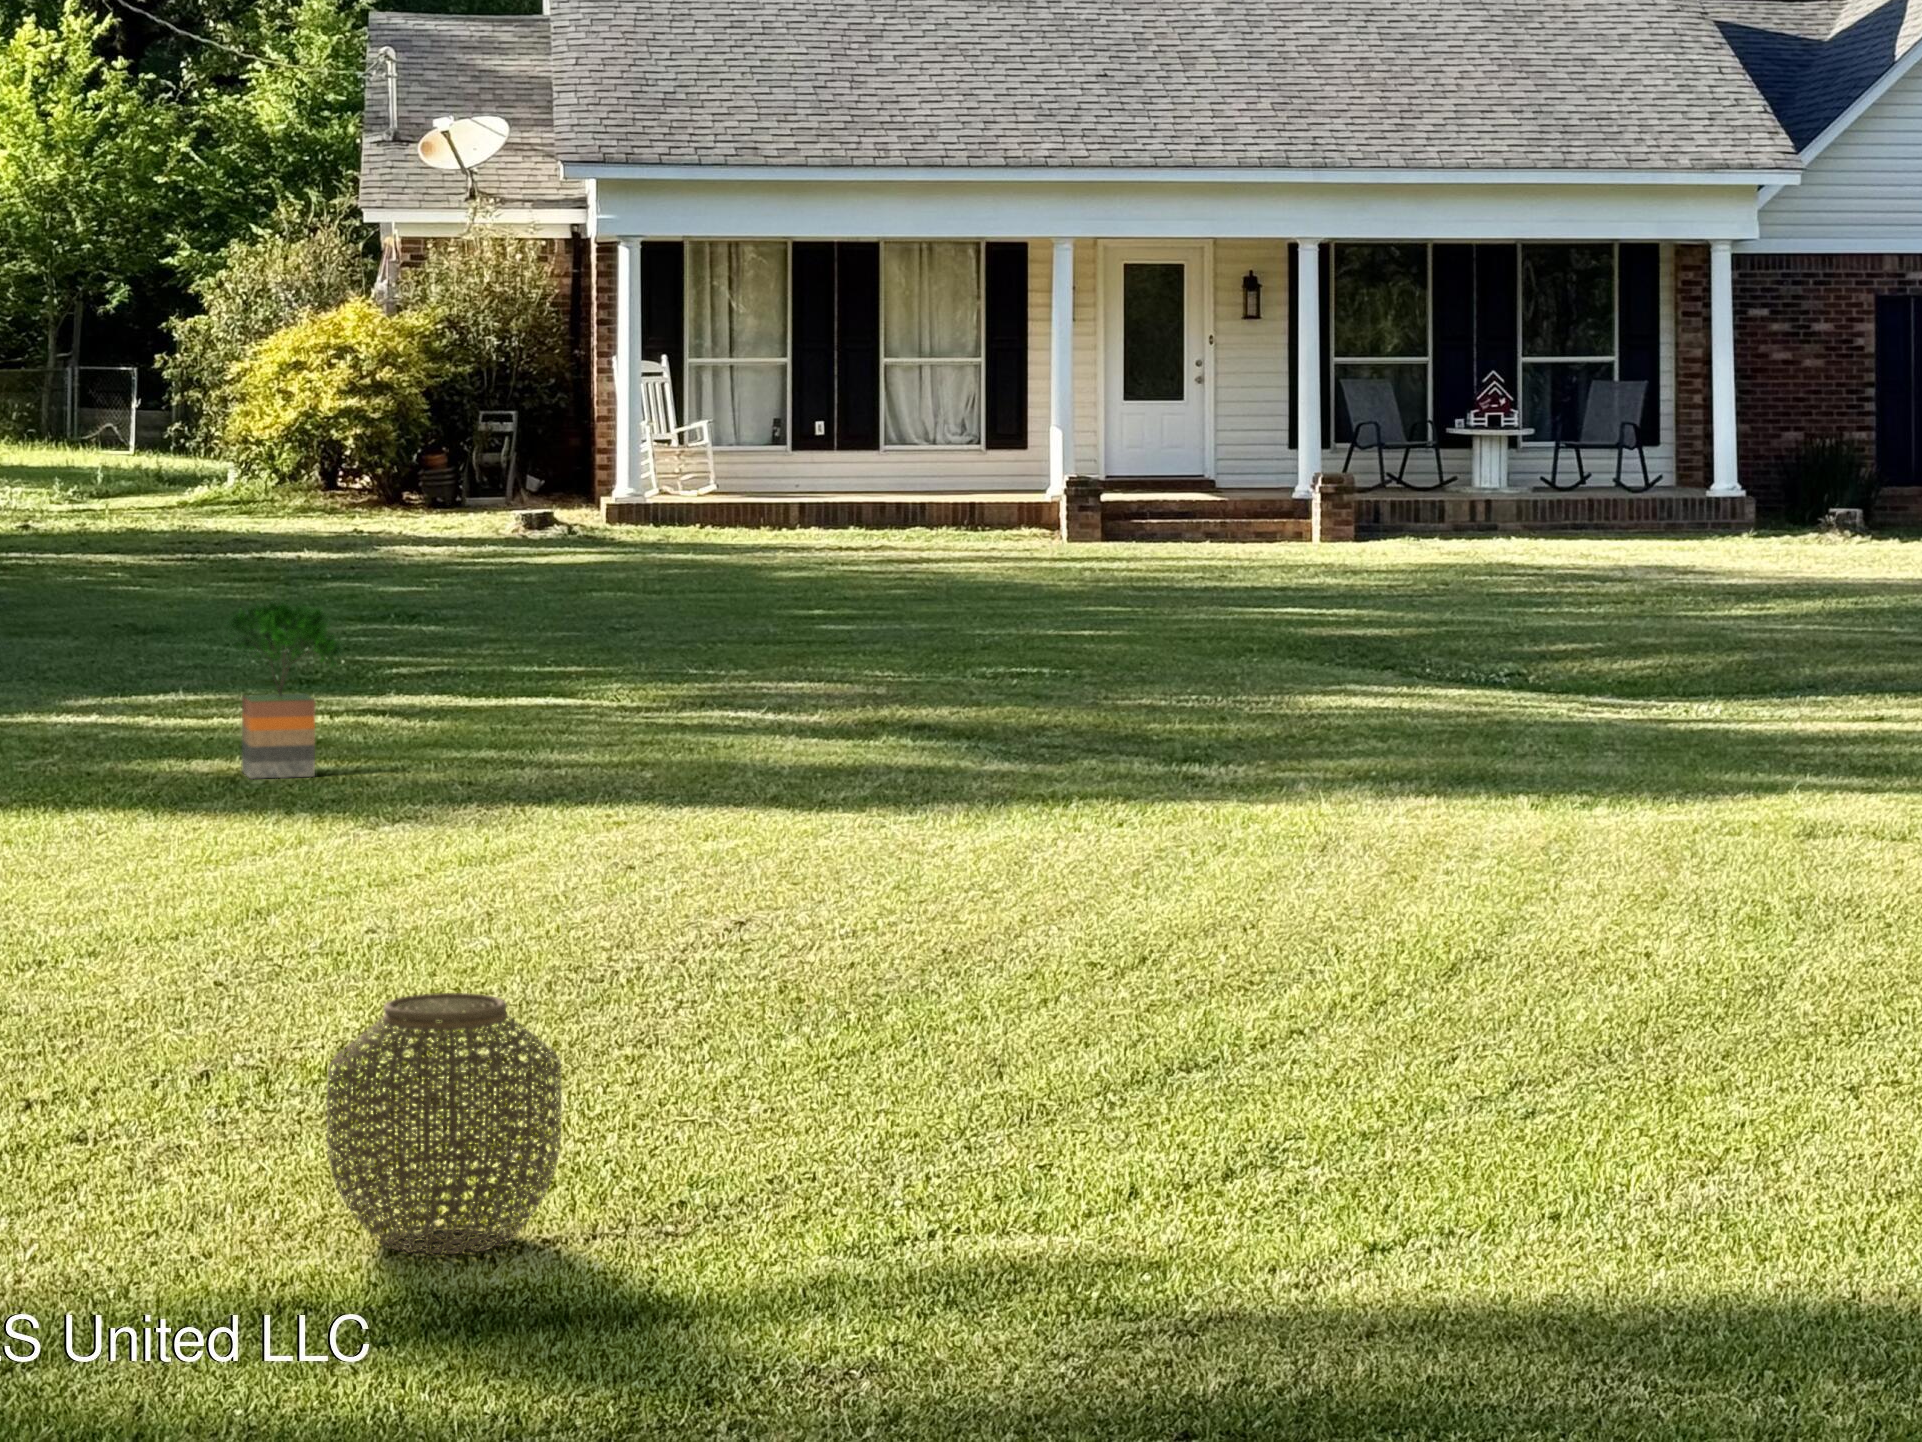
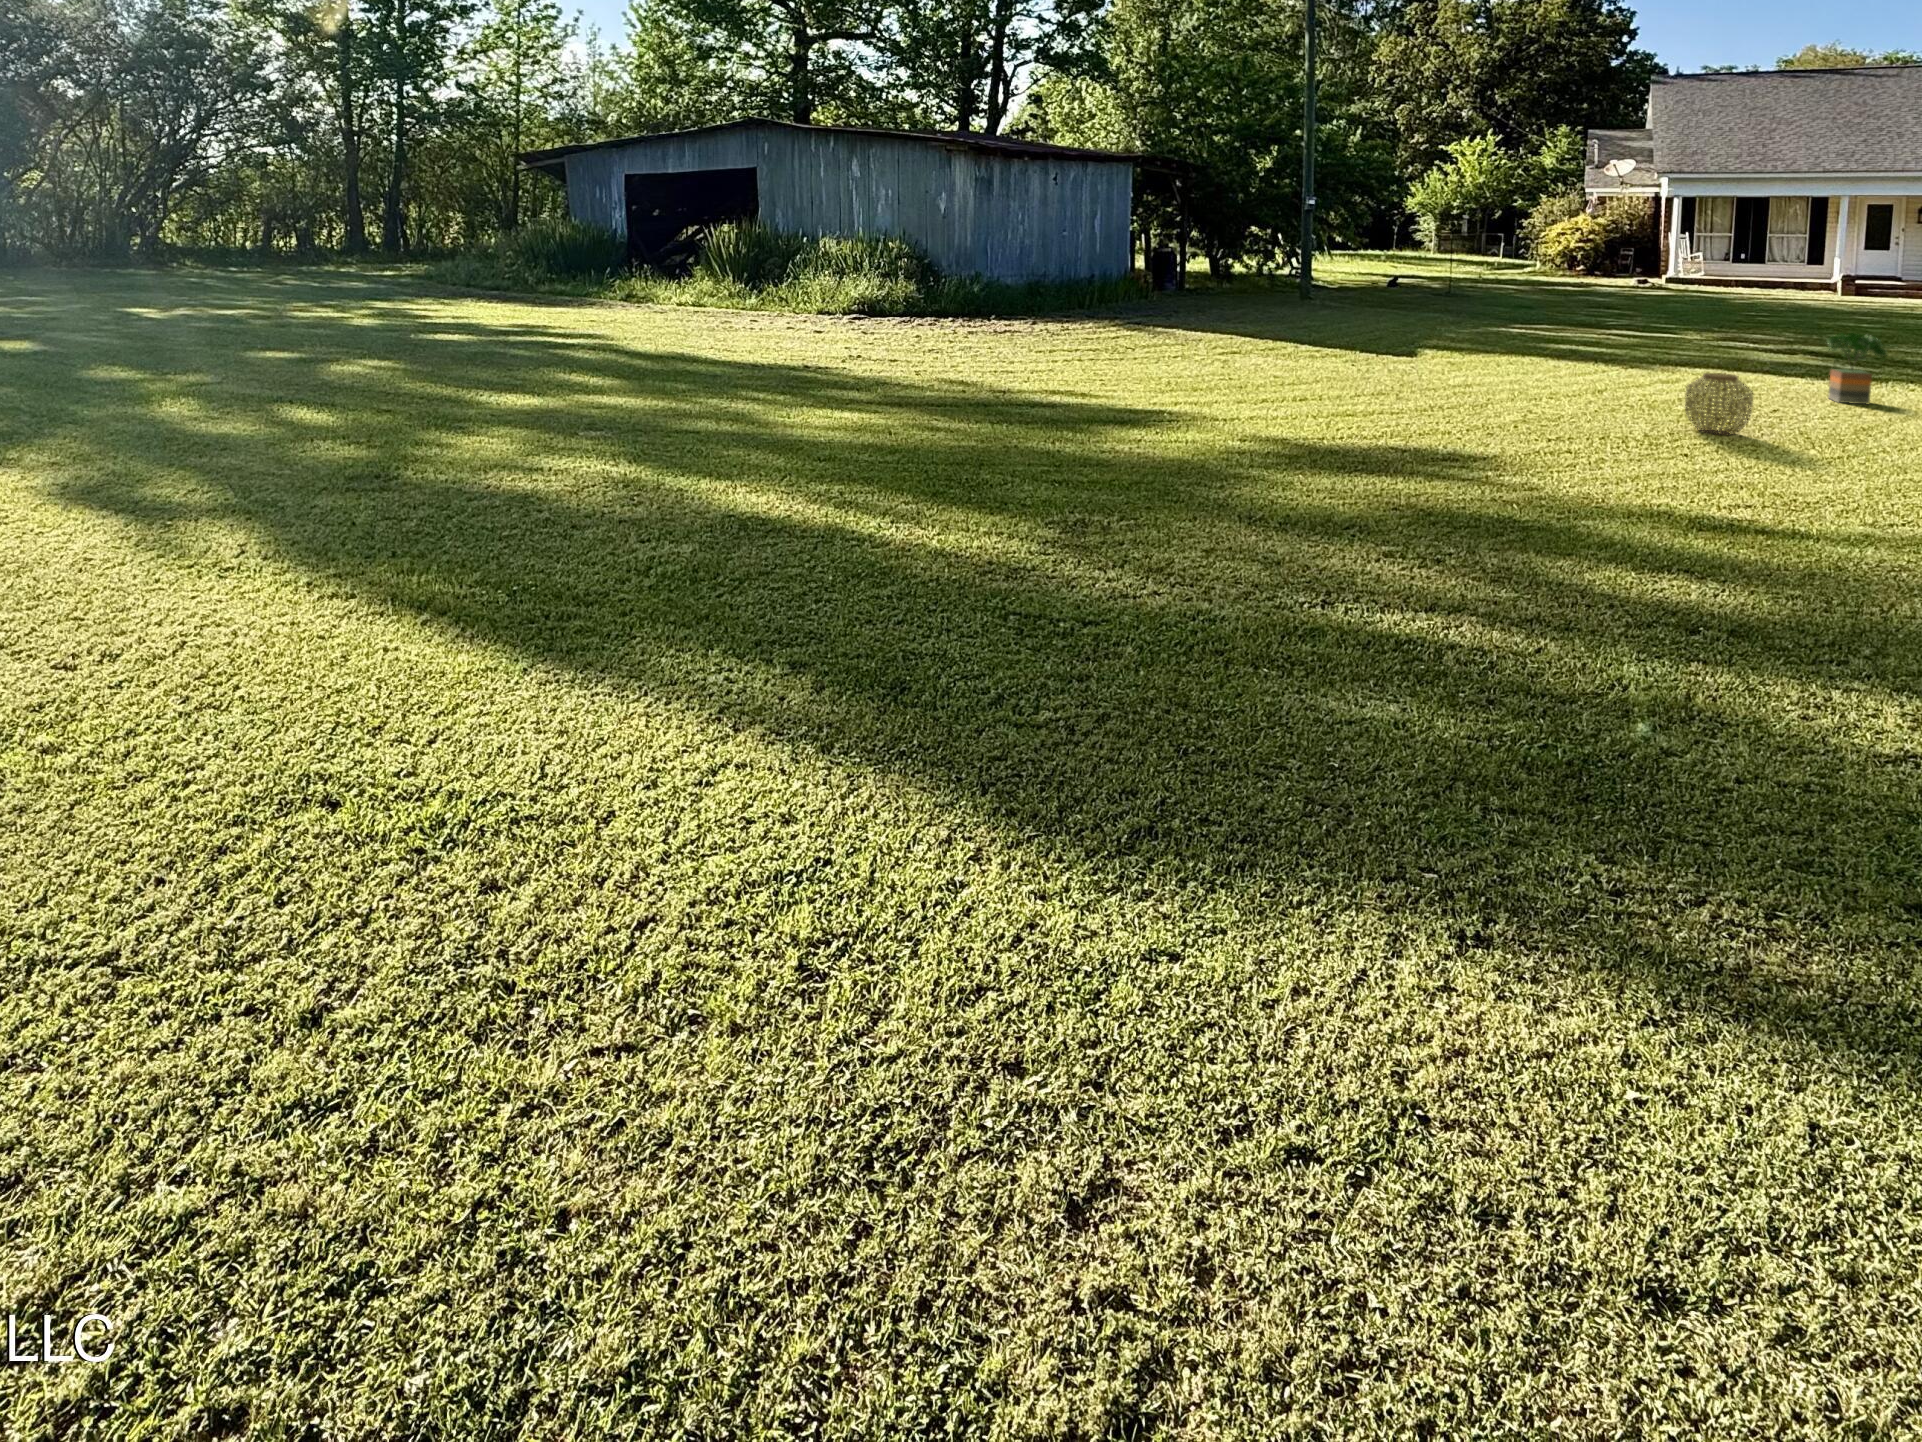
potted tree: present [225,601,342,779] -> present [1827,333,1887,404]

